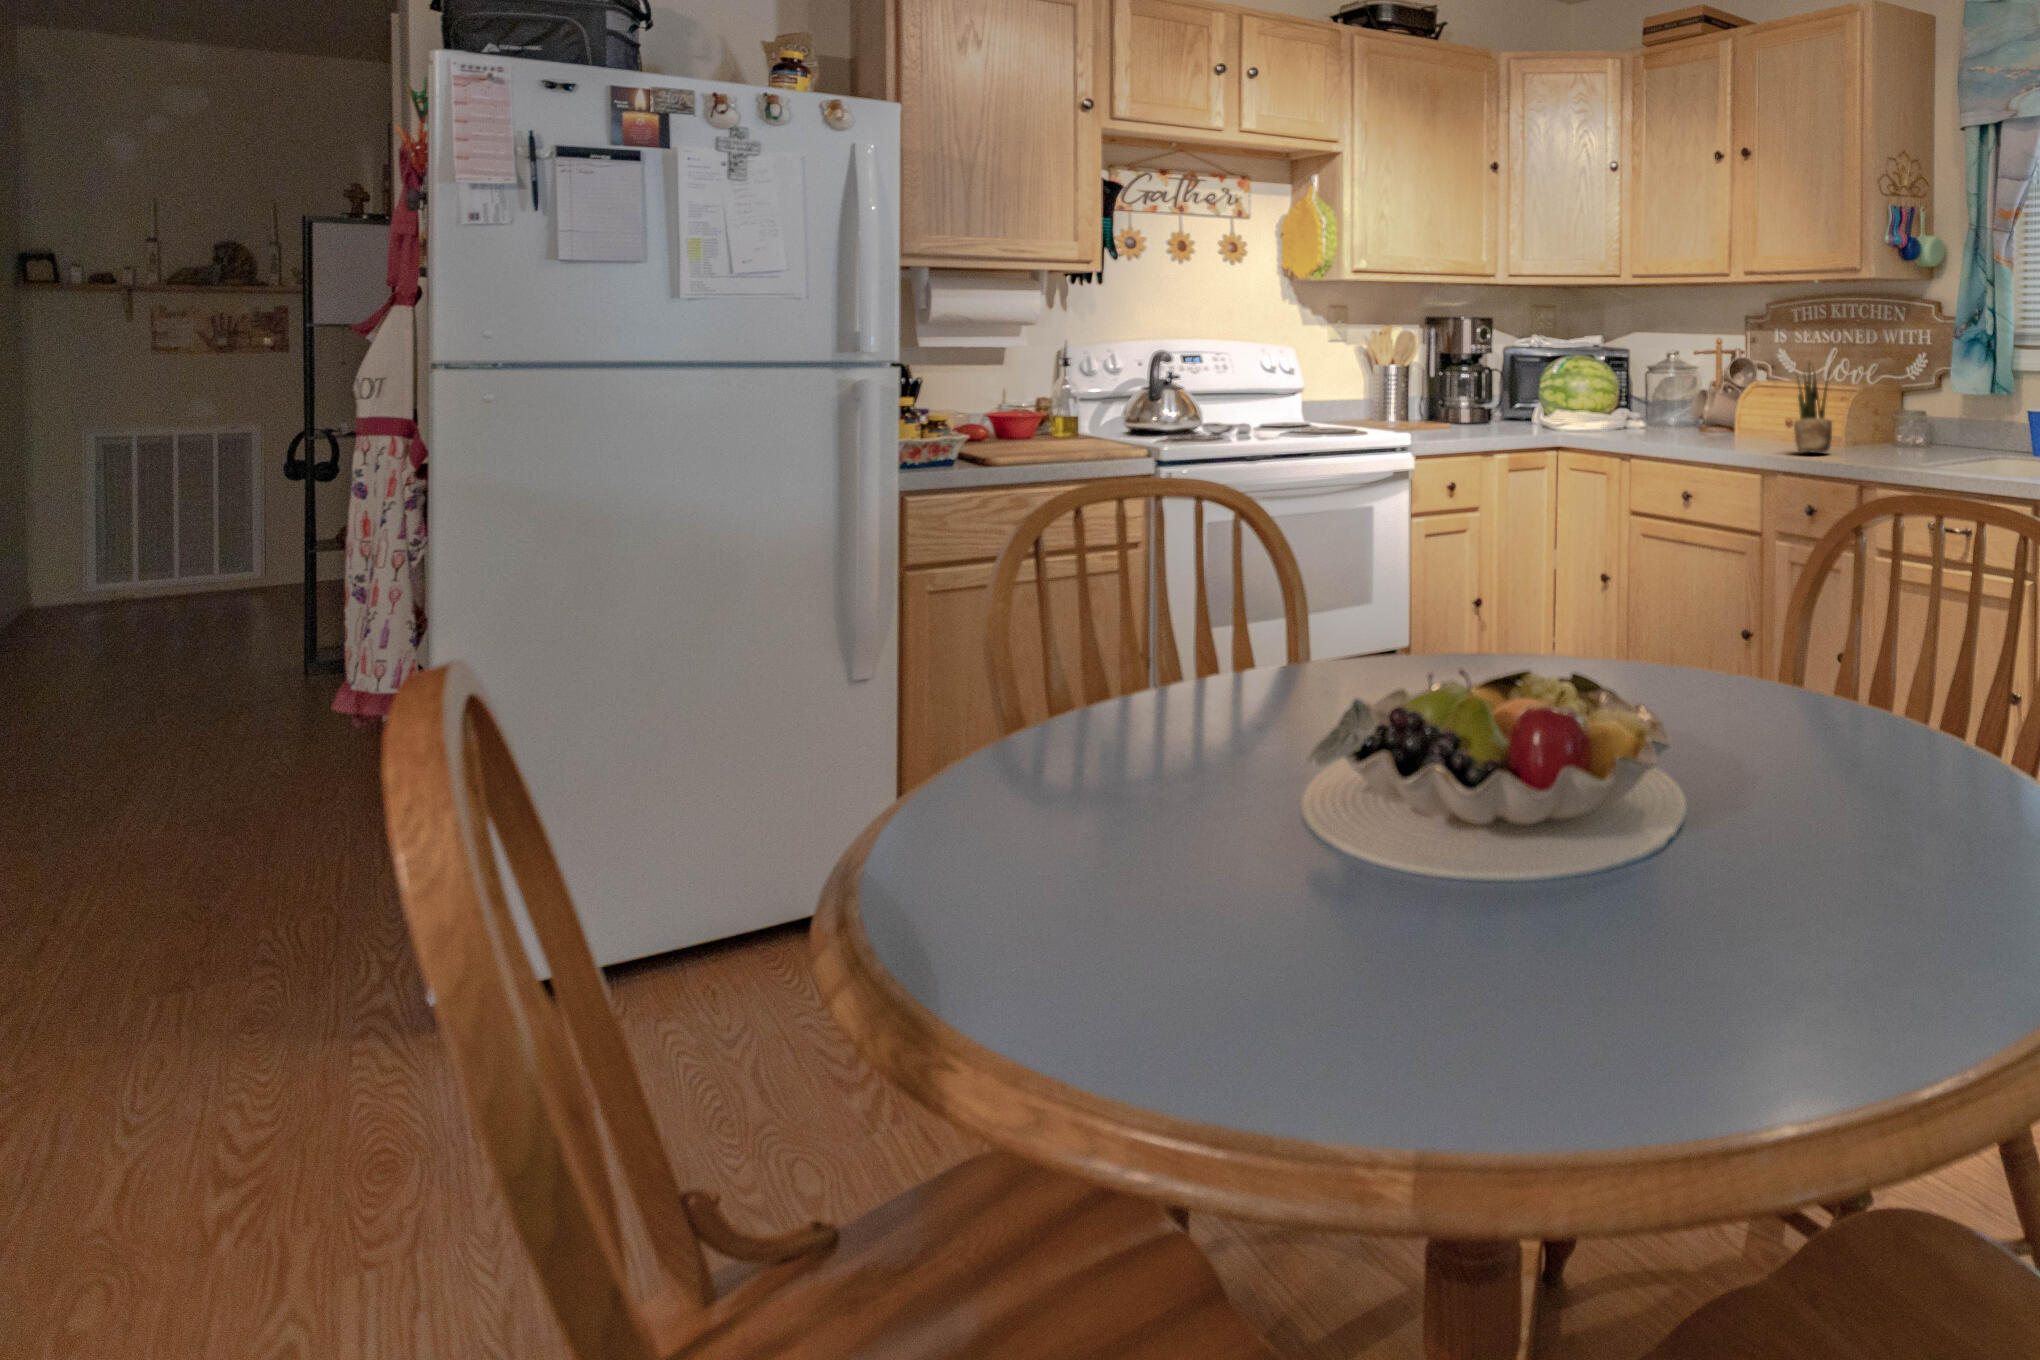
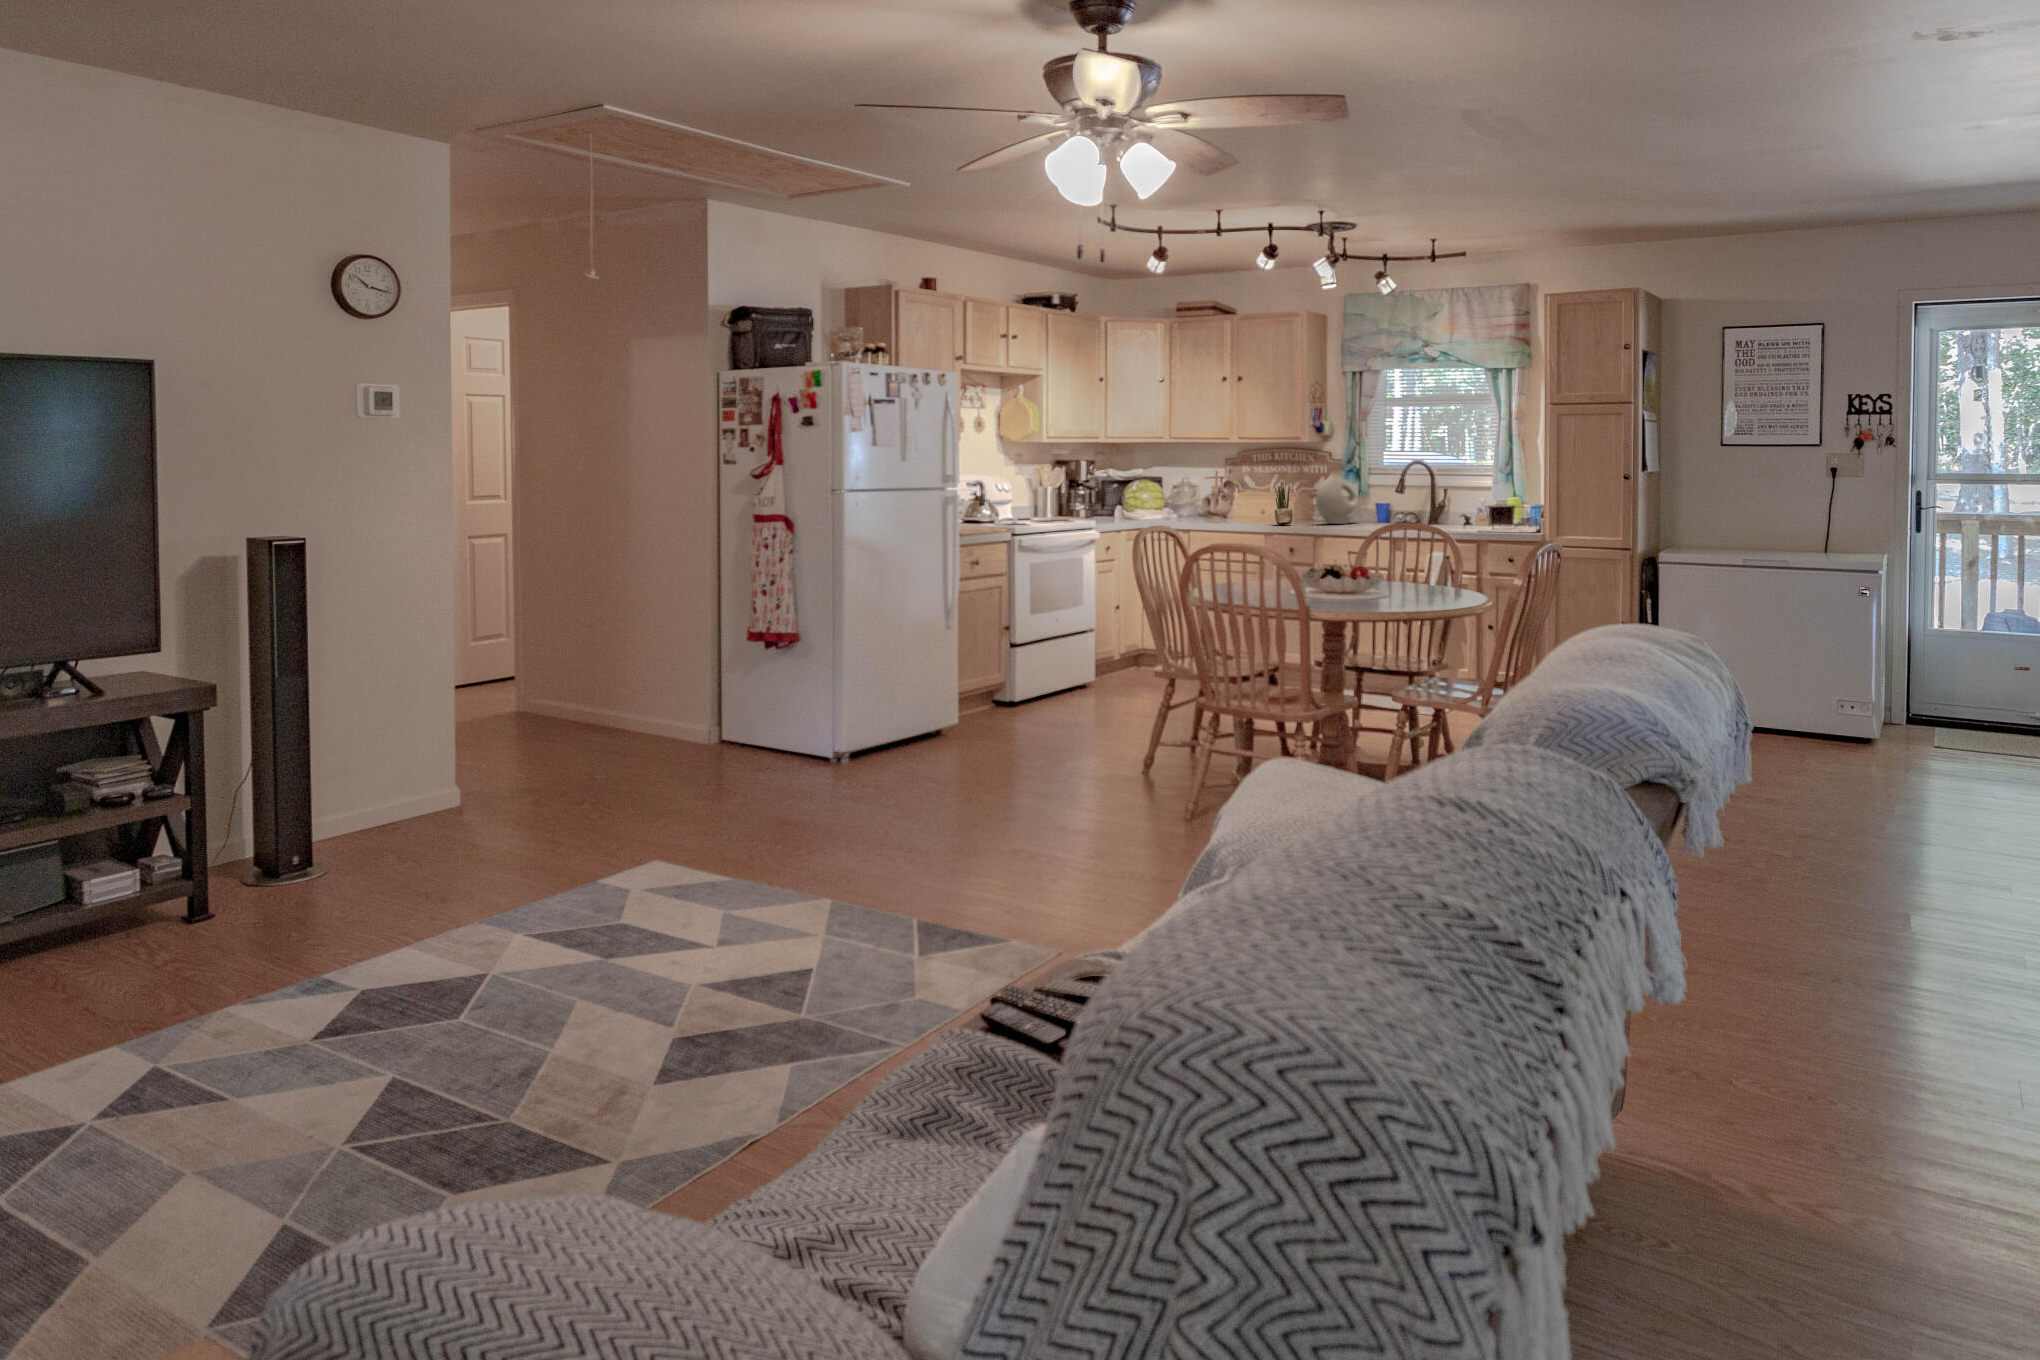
vase: none [1882,340,1989,455] -> present [1316,472,1359,524]

